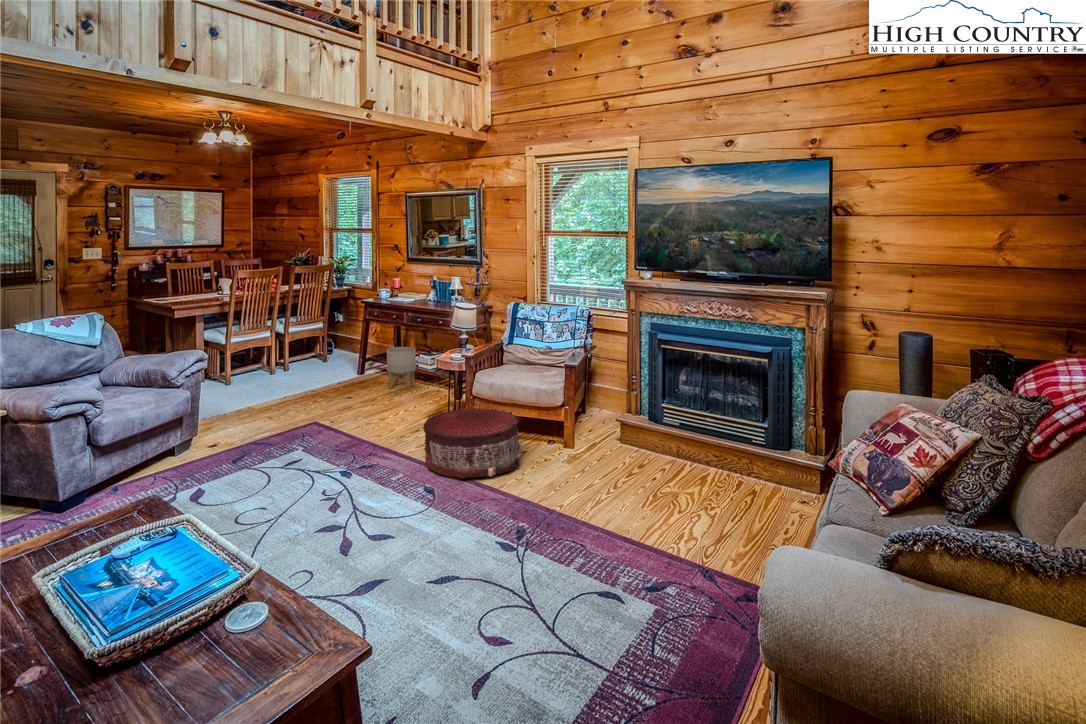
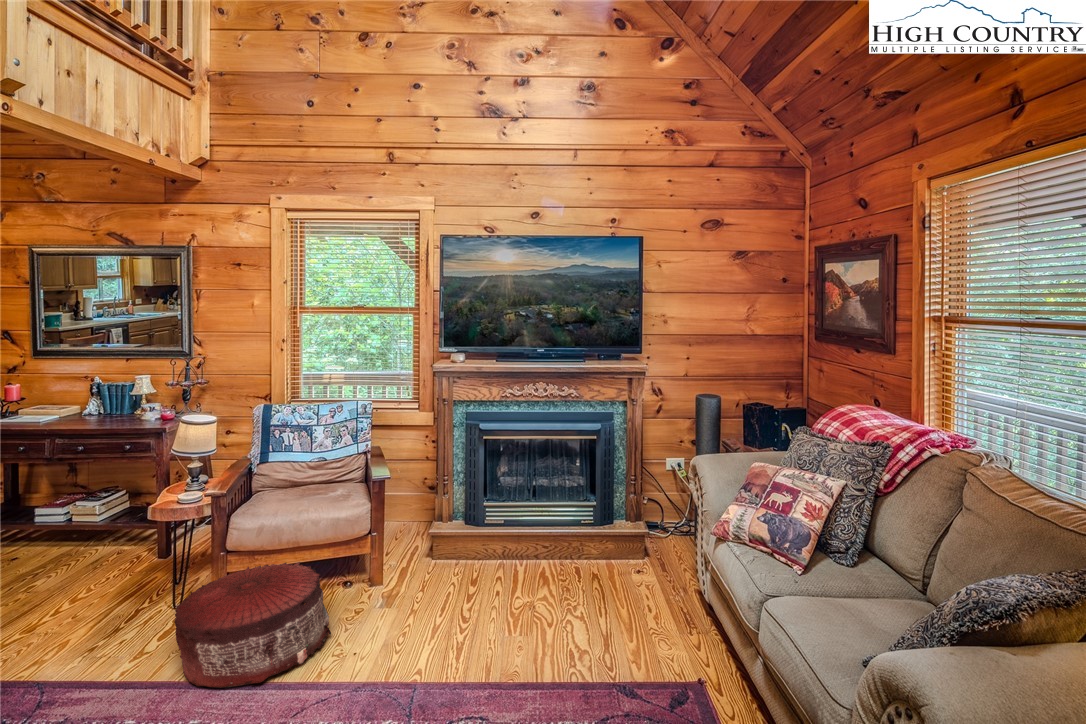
planter: present [387,347,416,389] -> none [26,500,83,572]

